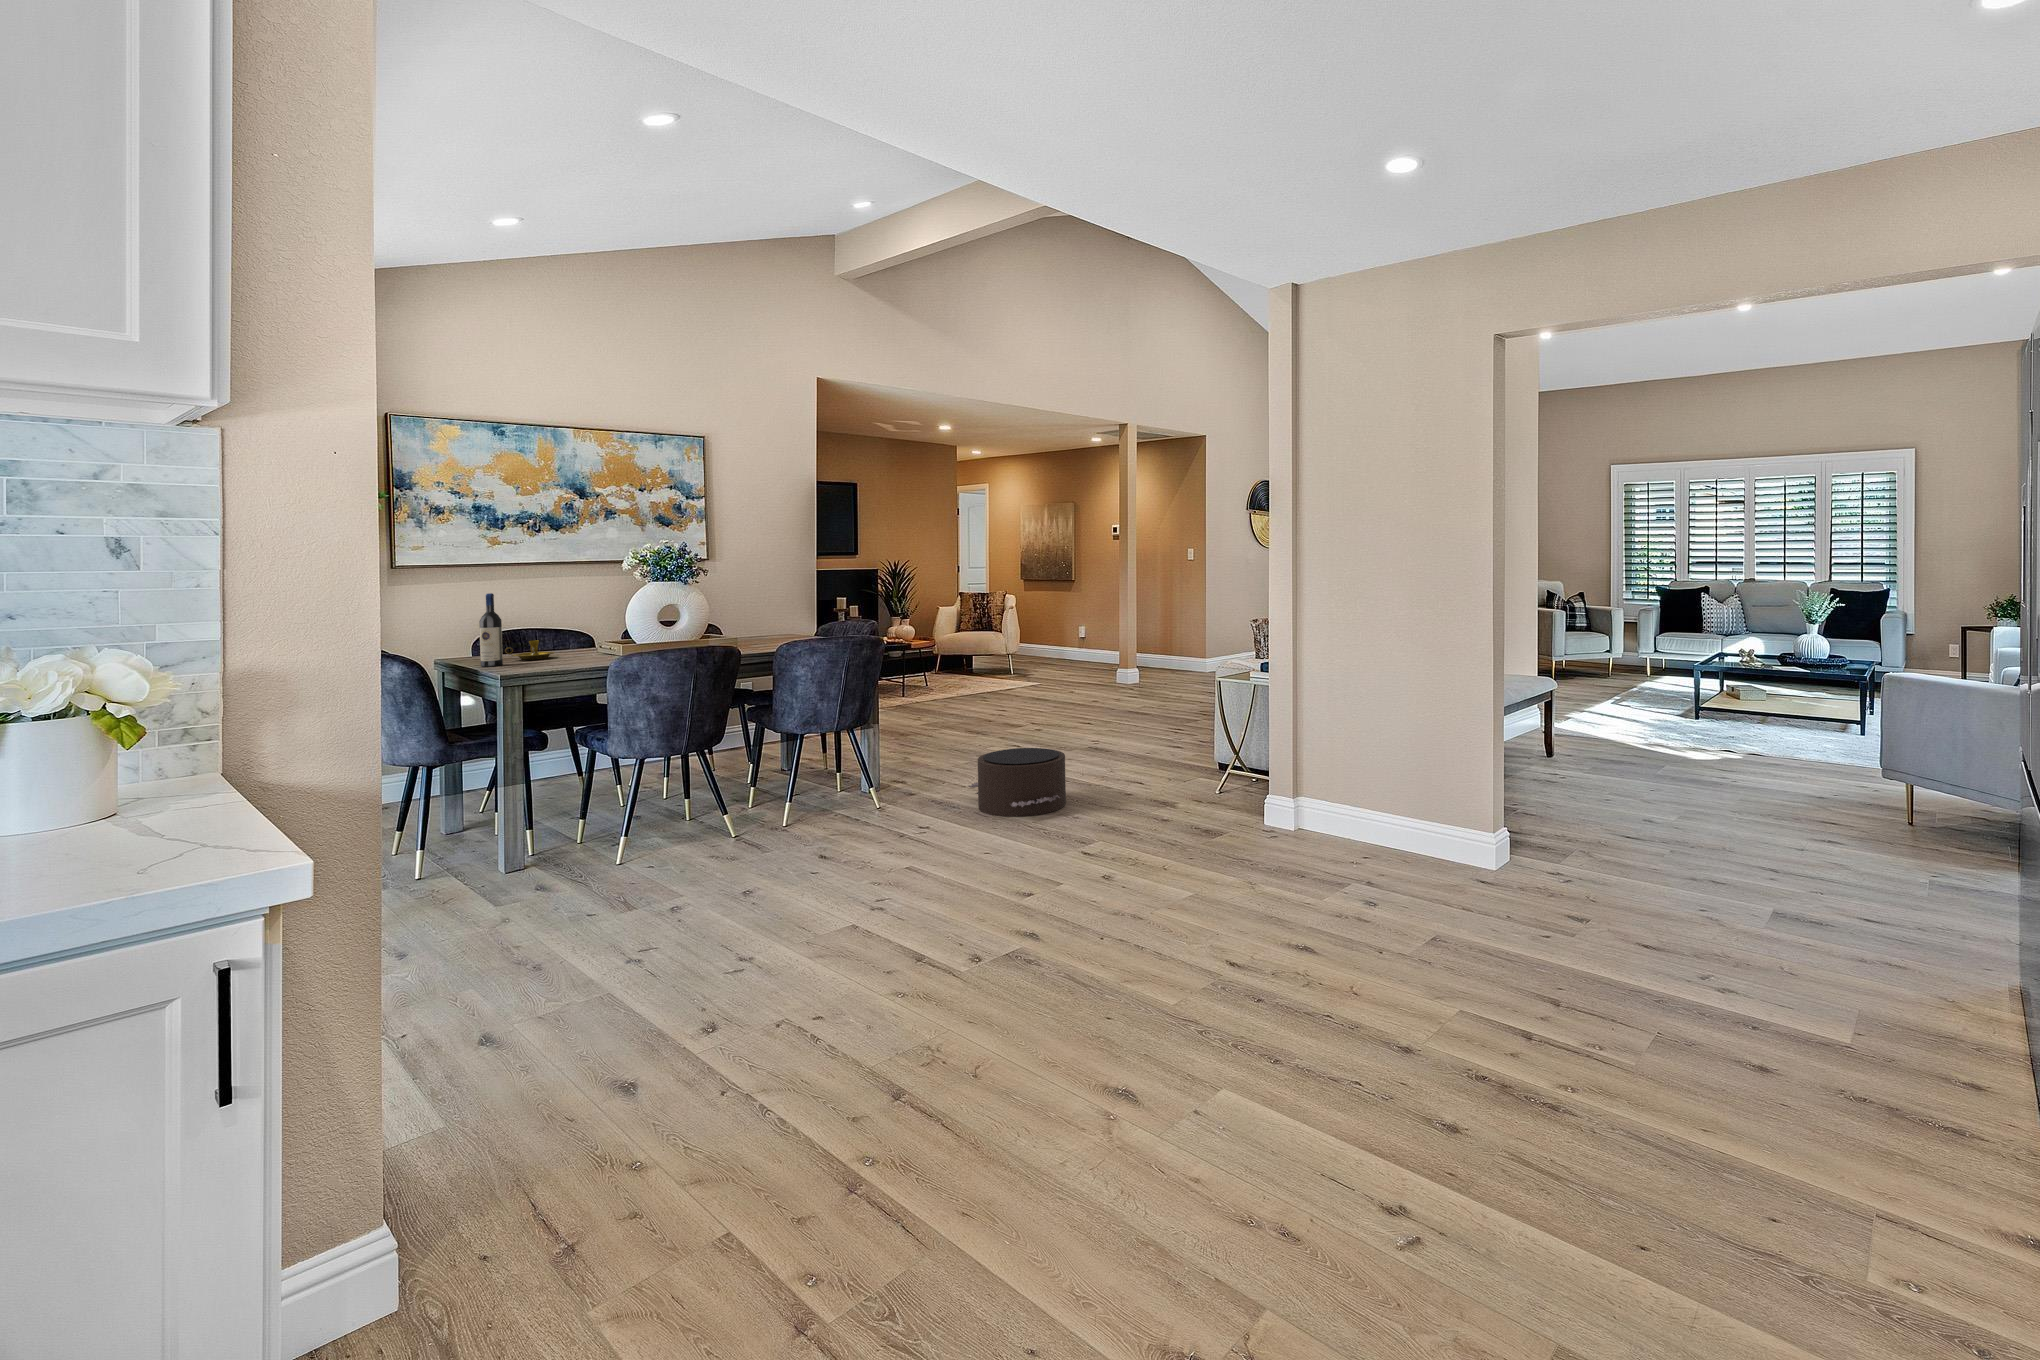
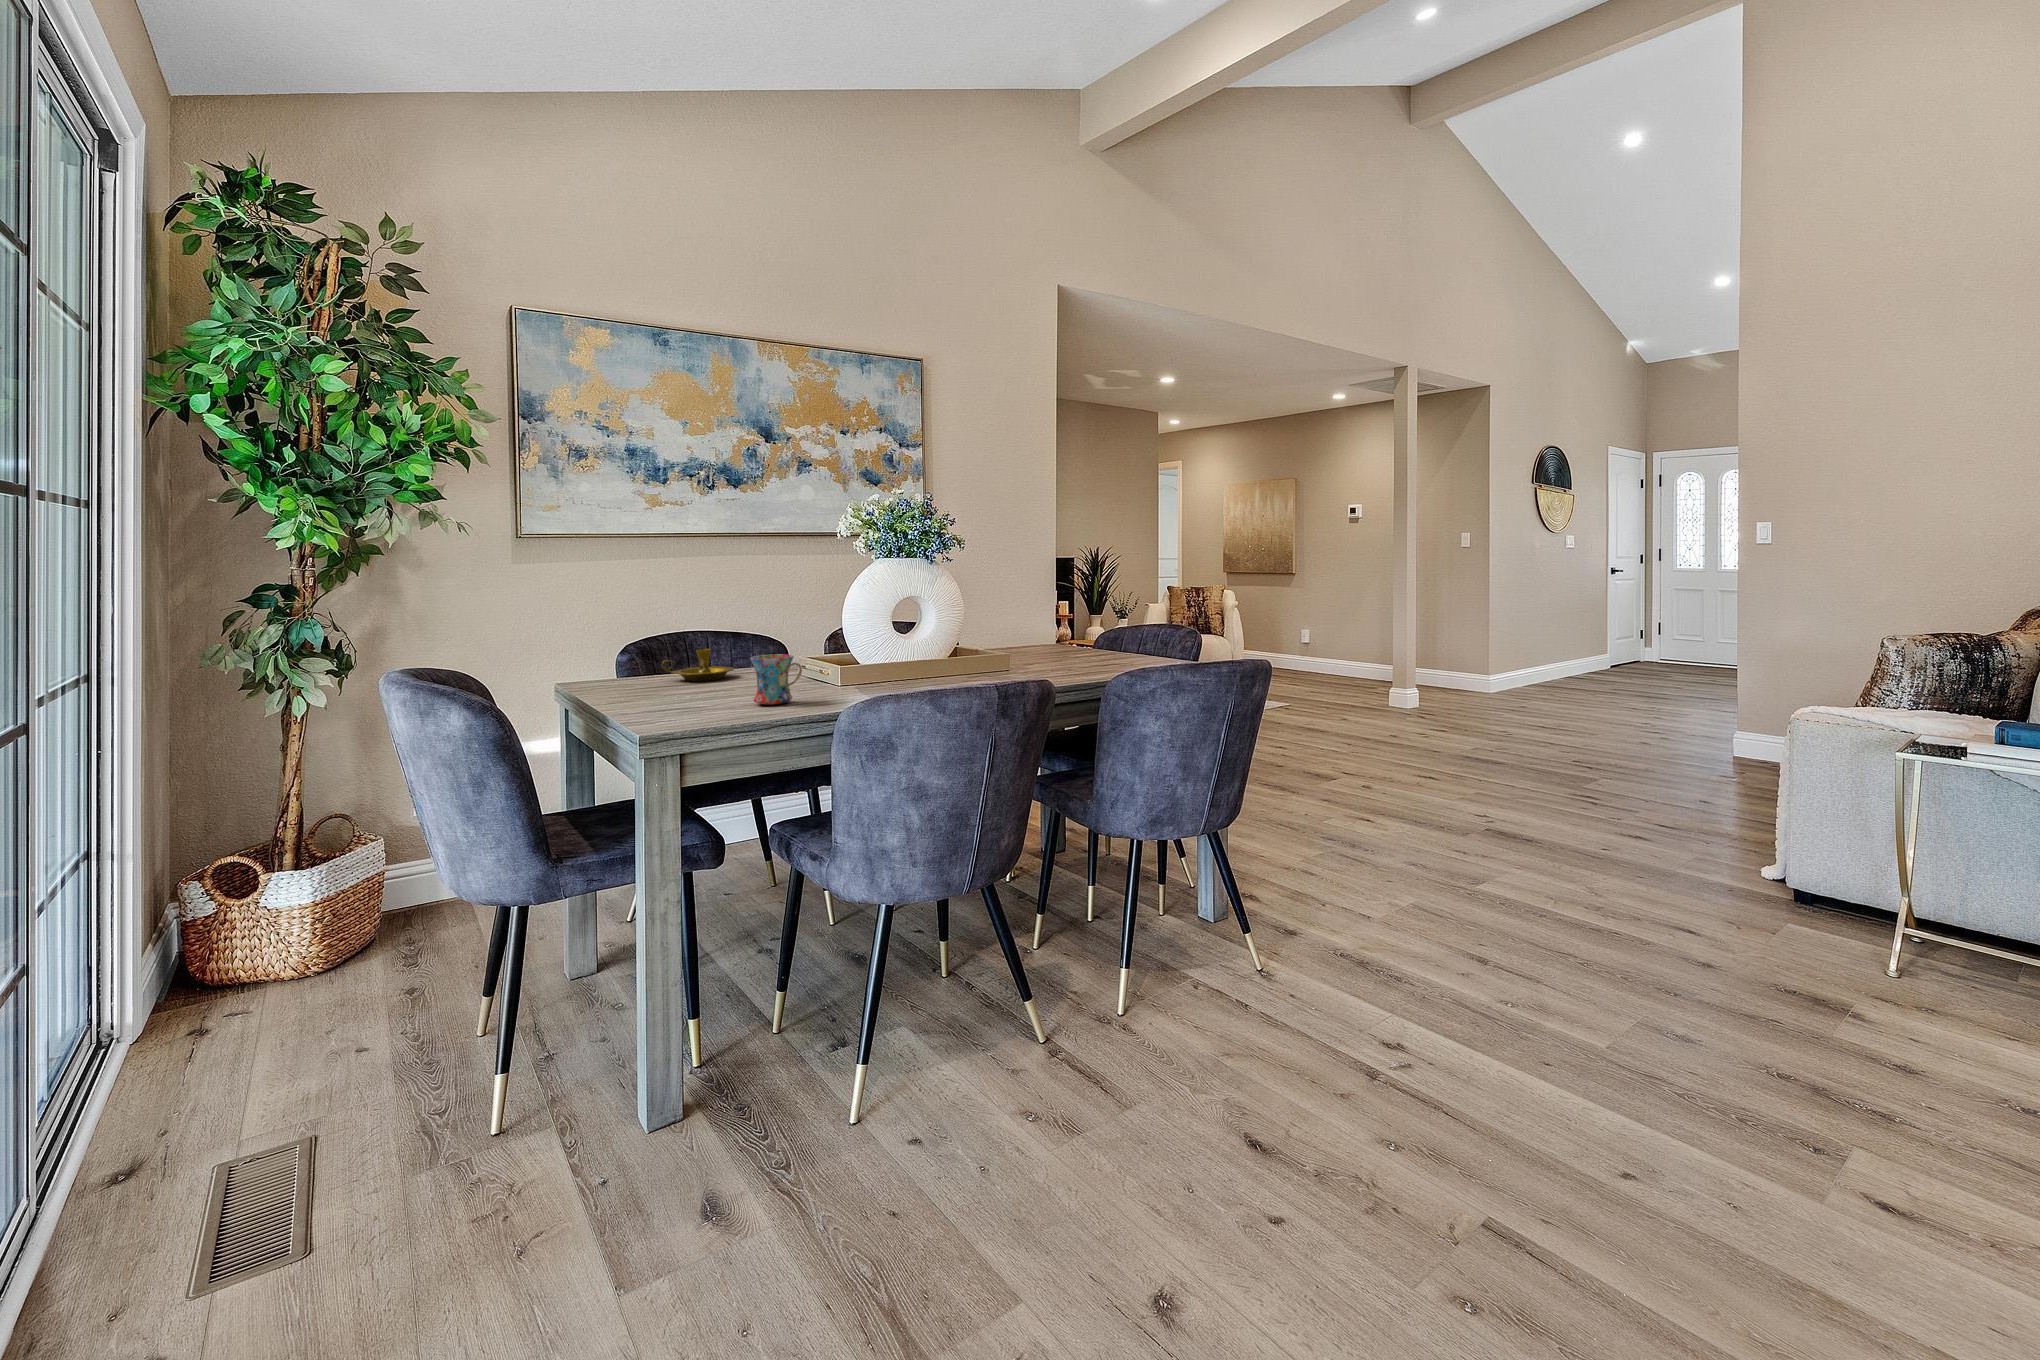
wine bottle: present [479,593,503,667] -> none [622,572,657,693]
mug: none [563,640,595,668] -> present [751,654,802,705]
pouf: present [968,748,1066,817] -> none [1364,846,1566,985]

